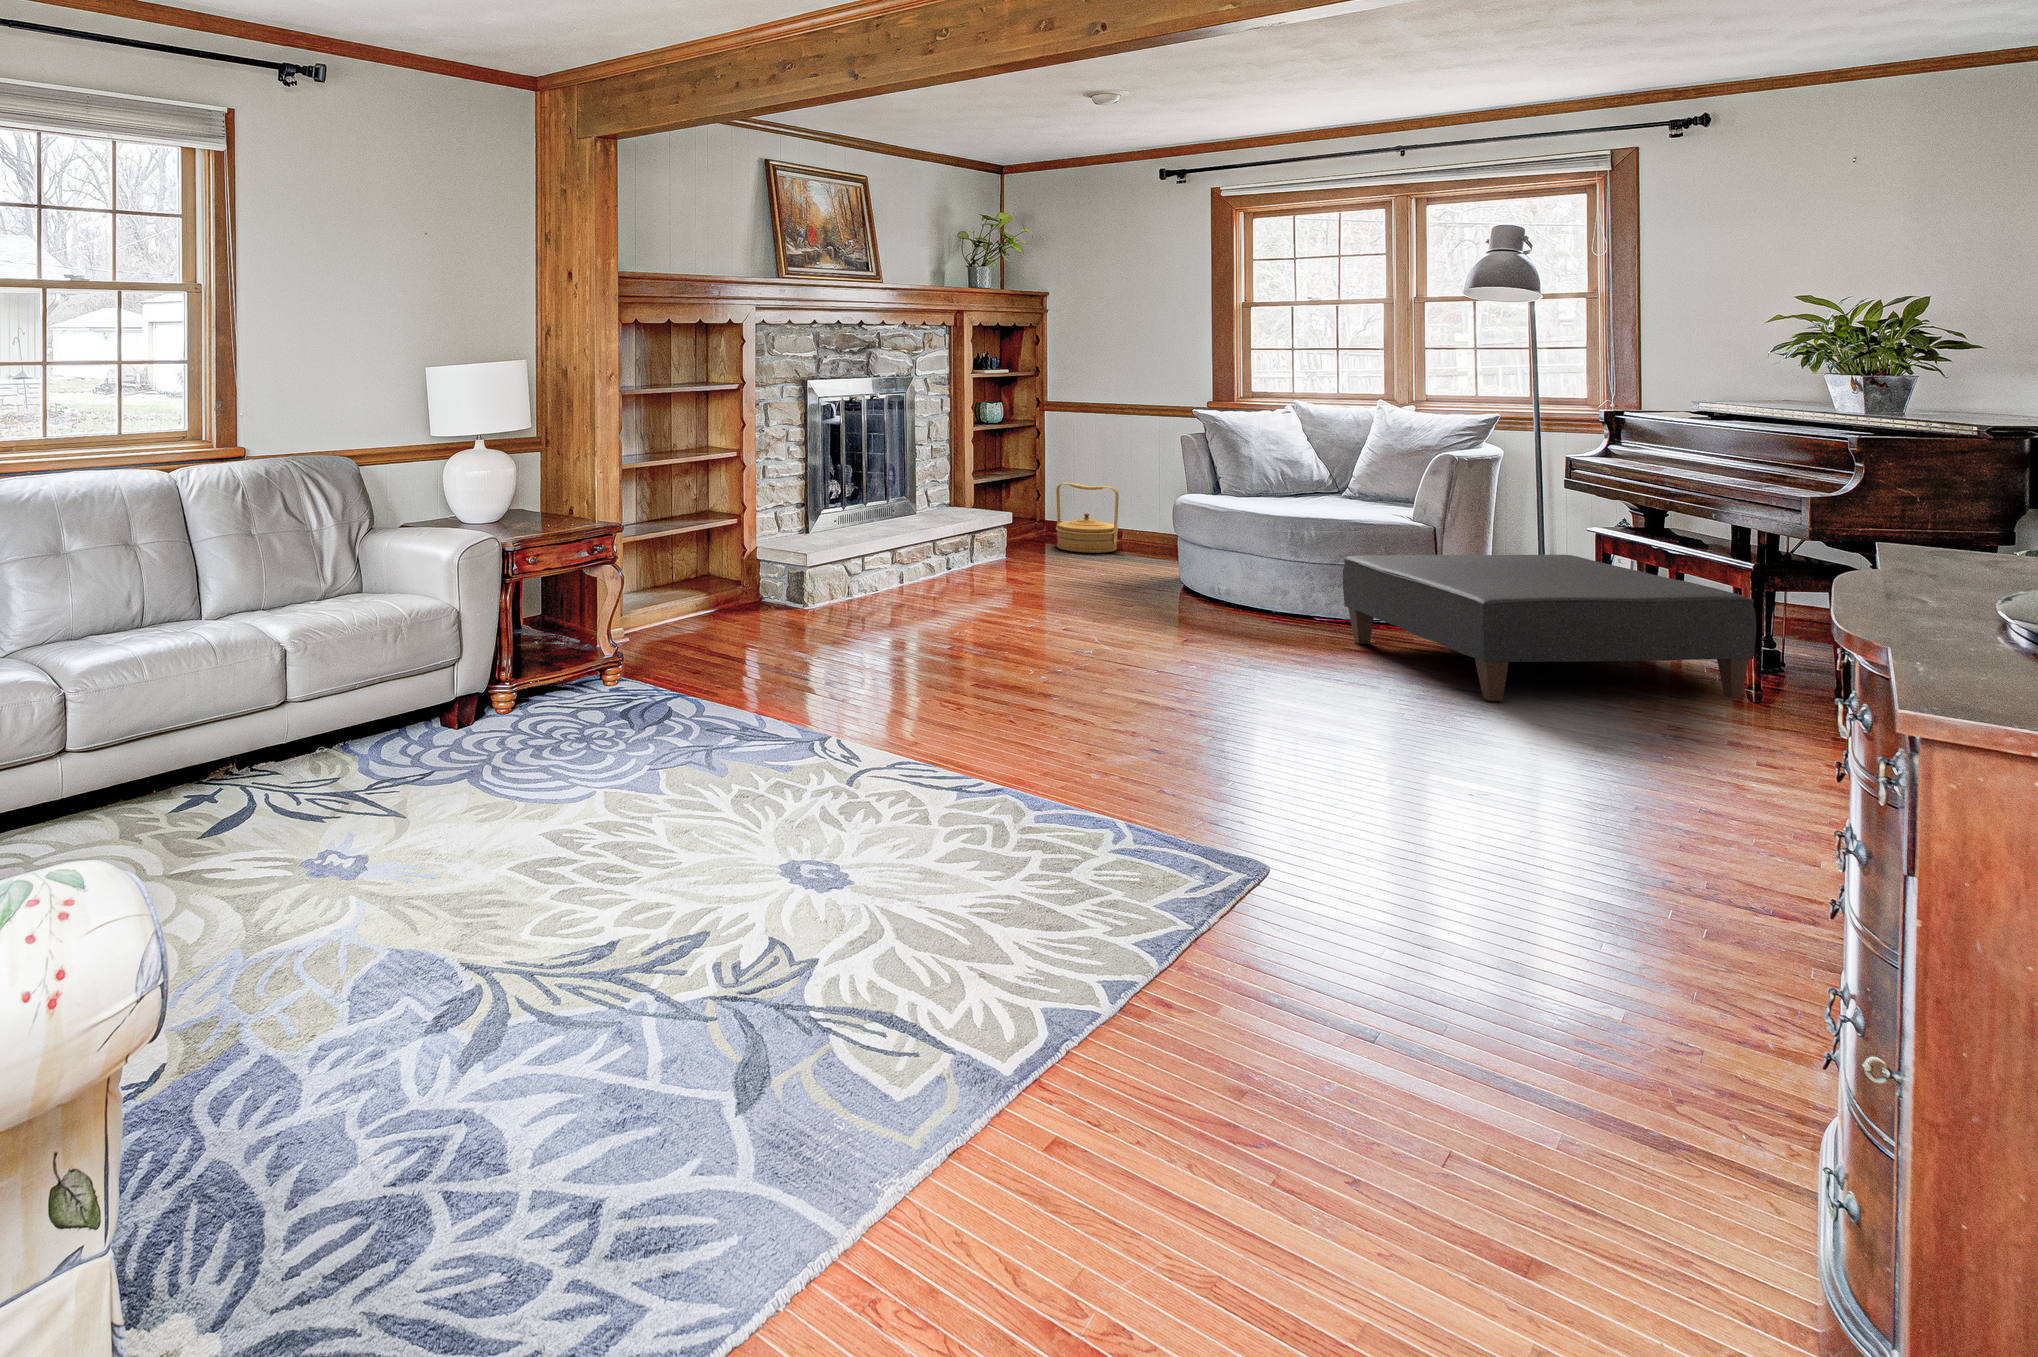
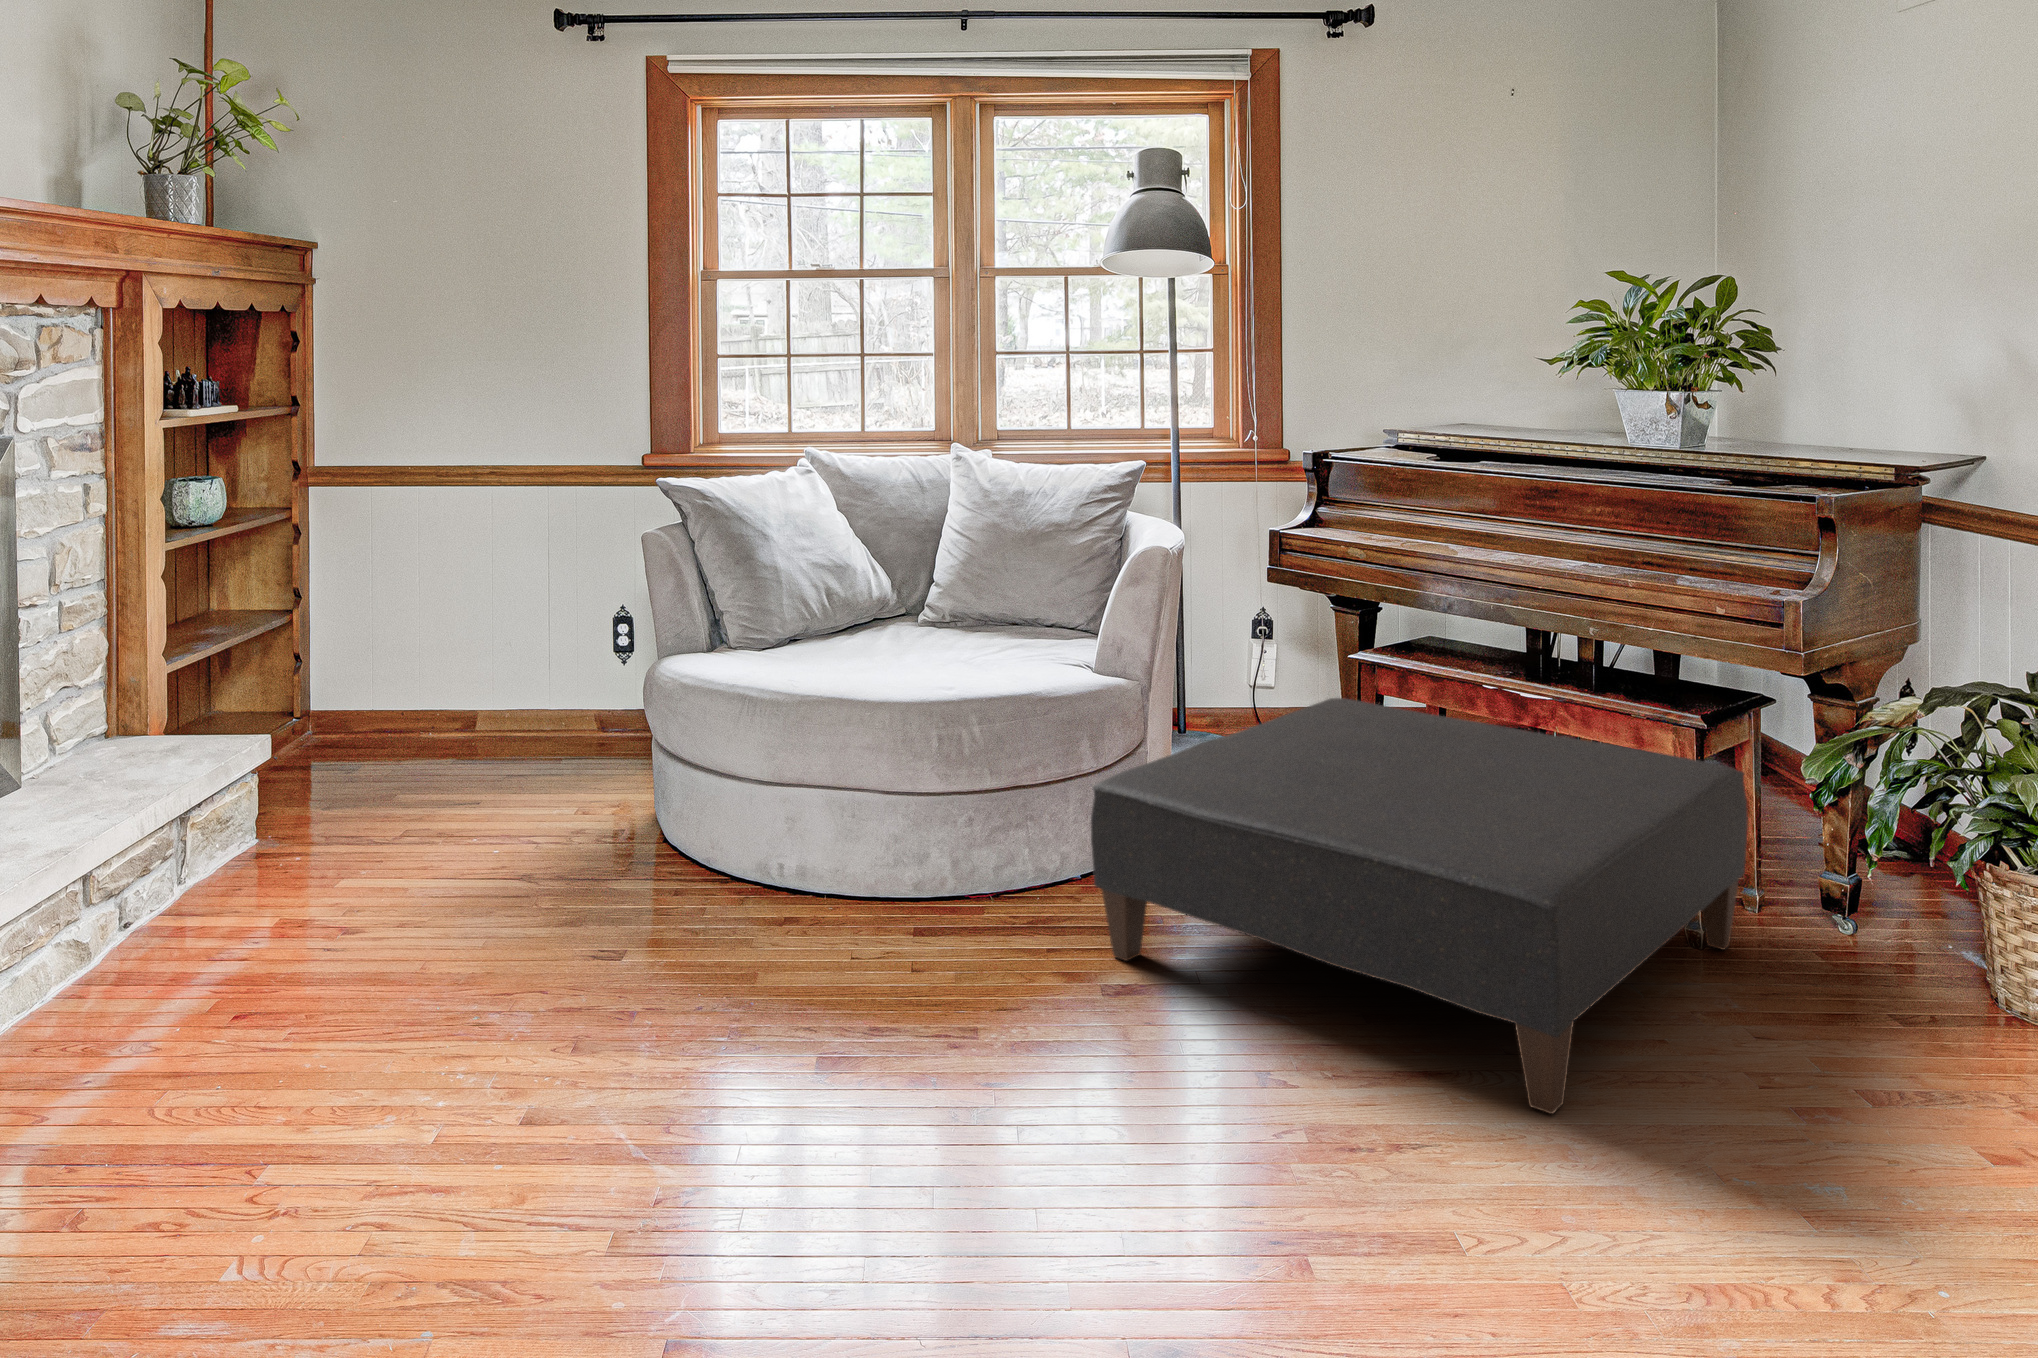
woven basket: present [1056,482,1119,553] -> none [343,633,477,780]

